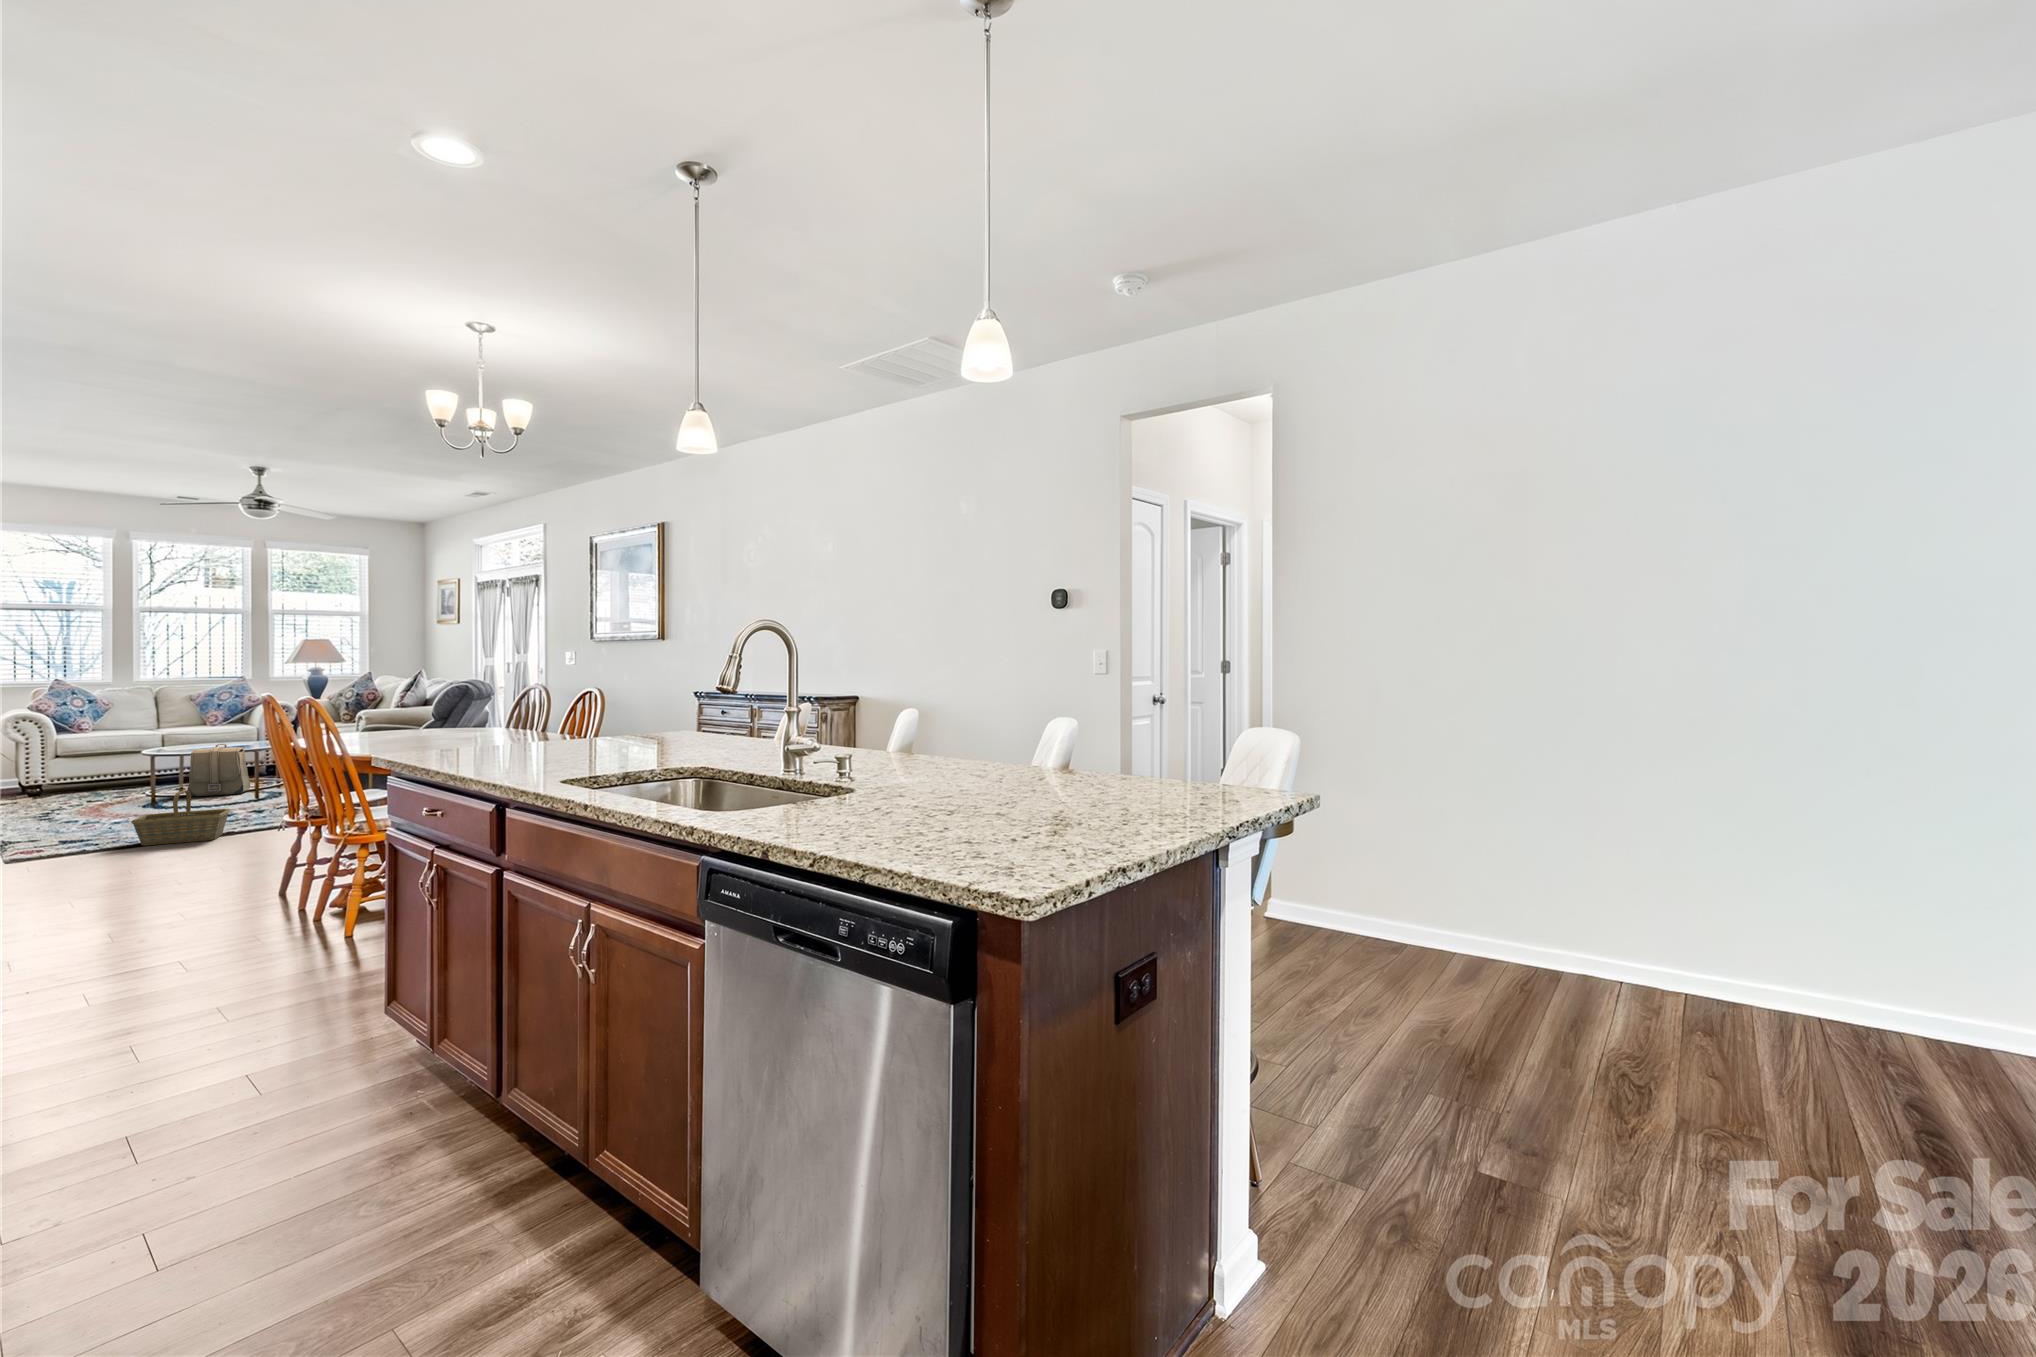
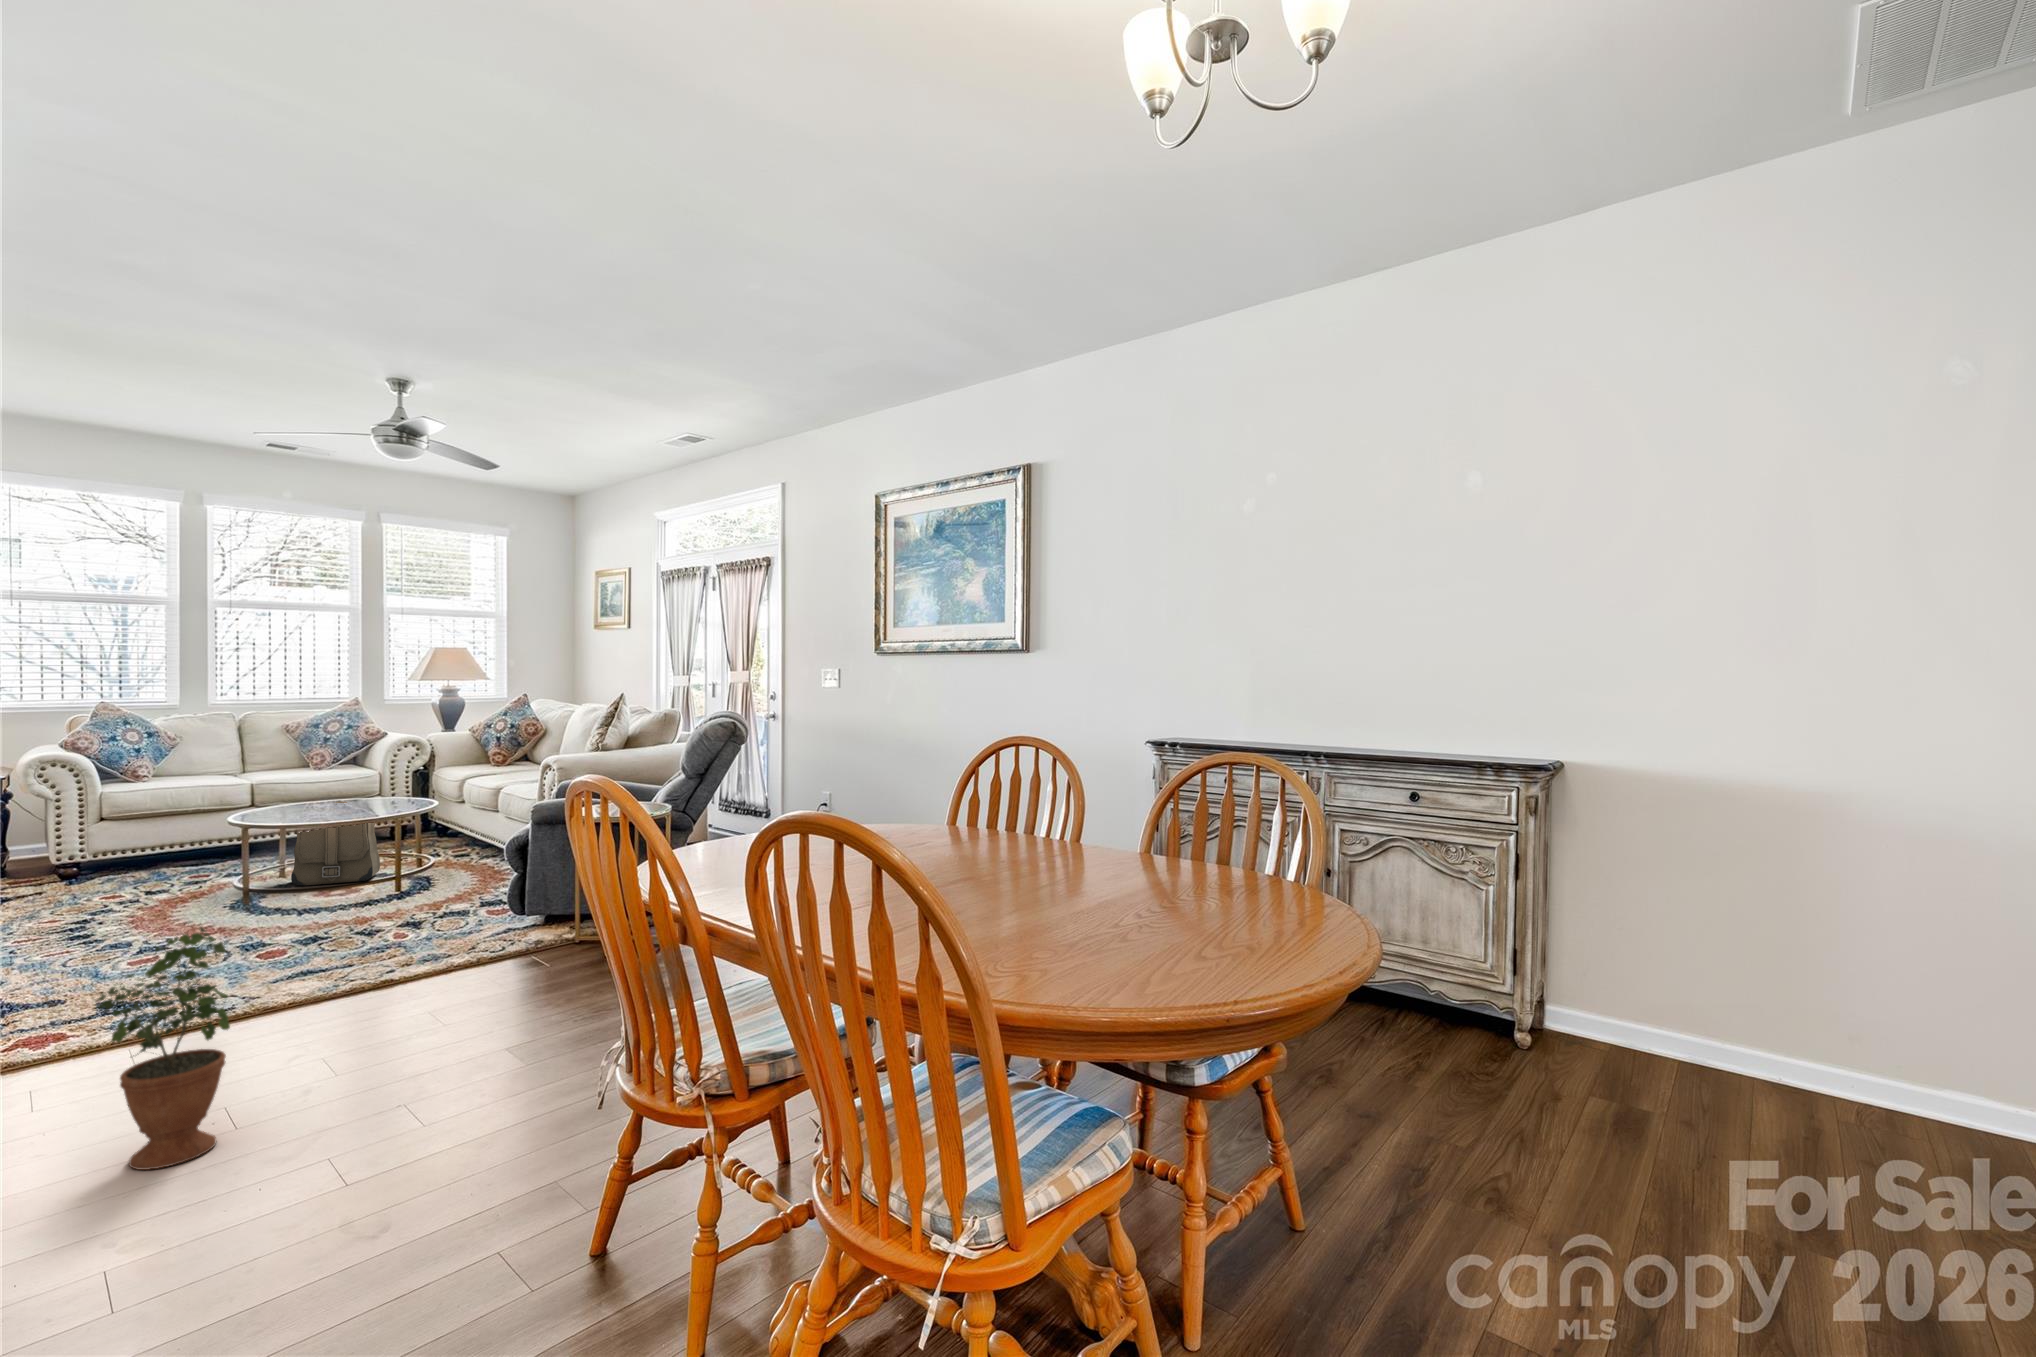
potted plant: none [63,780,127,883] -> present [97,927,230,1170]
basket: present [131,790,230,845] -> none [224,906,390,1019]

